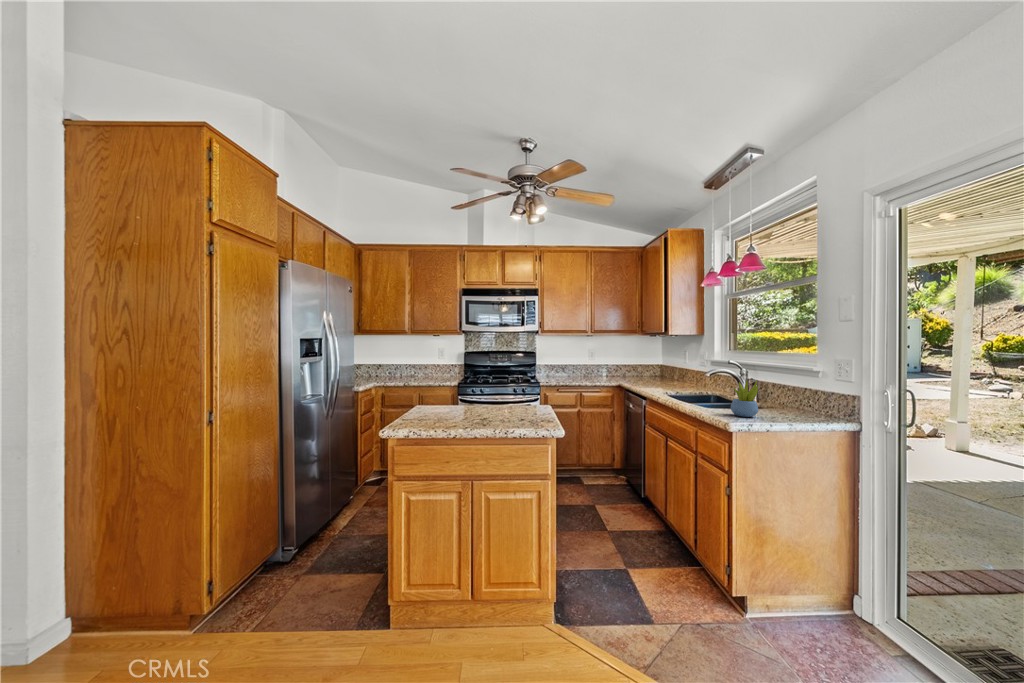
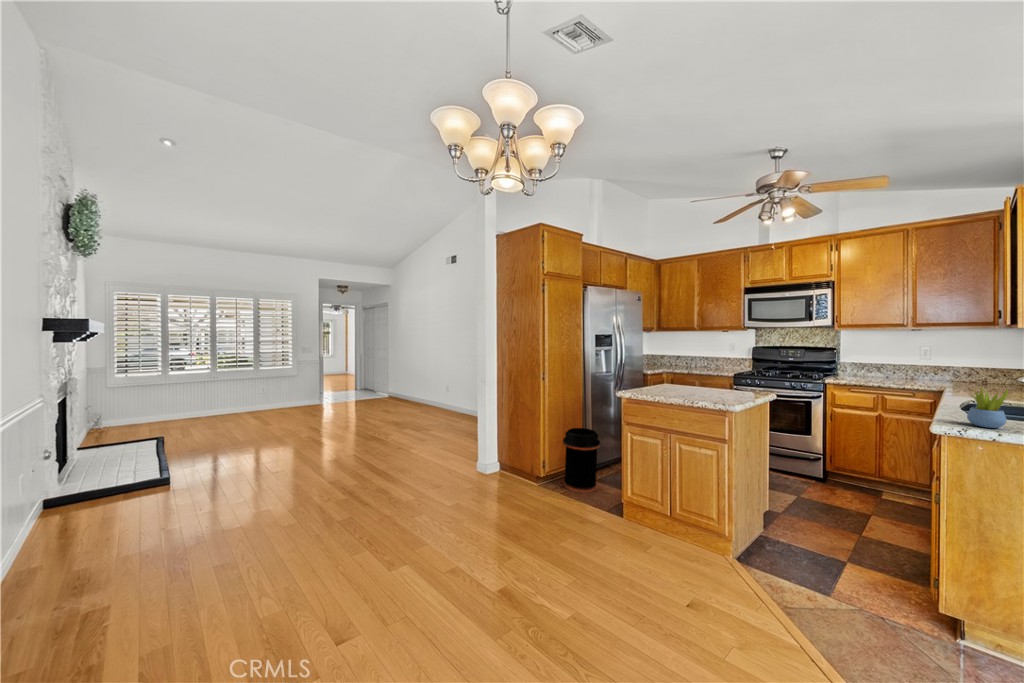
trash can: none [252,491,323,613] -> present [563,428,600,493]

